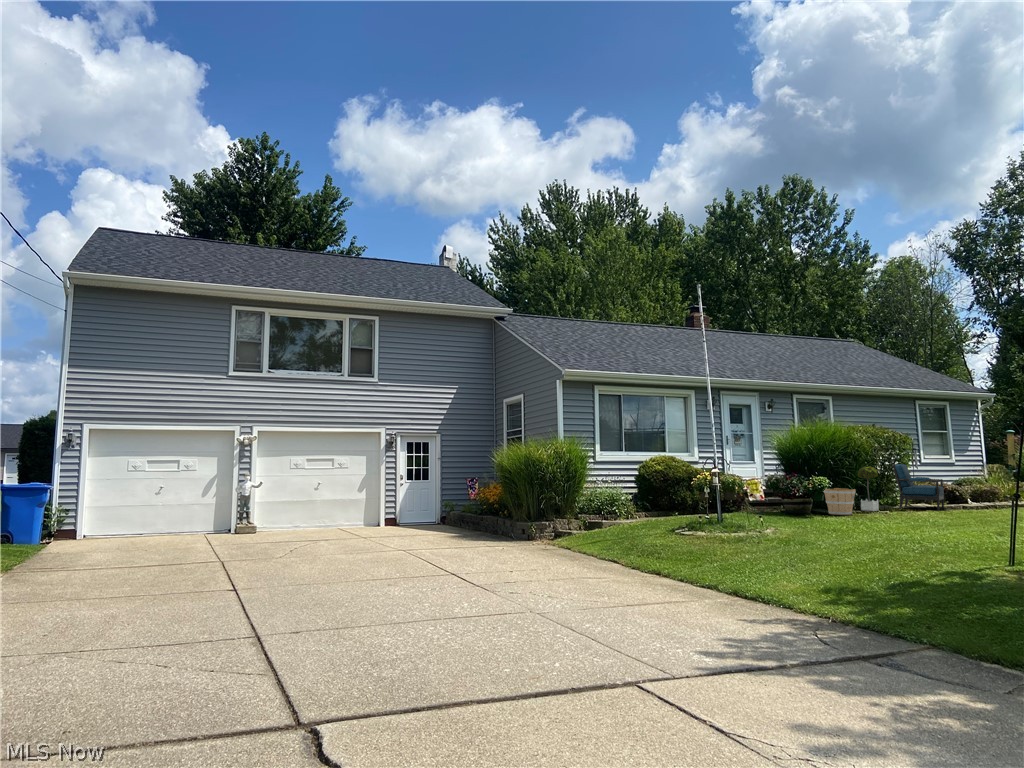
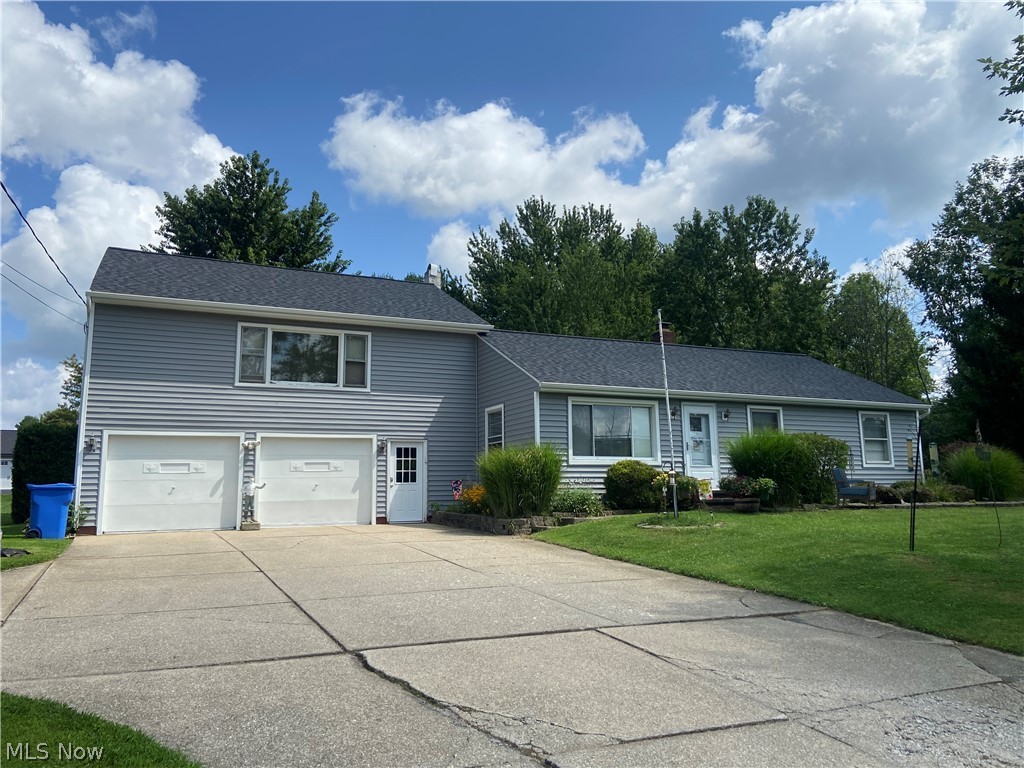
potted tree: present [857,466,879,511] -> none [800,469,818,509]
wooden bucket: present [824,488,856,515] -> none [769,489,797,512]

